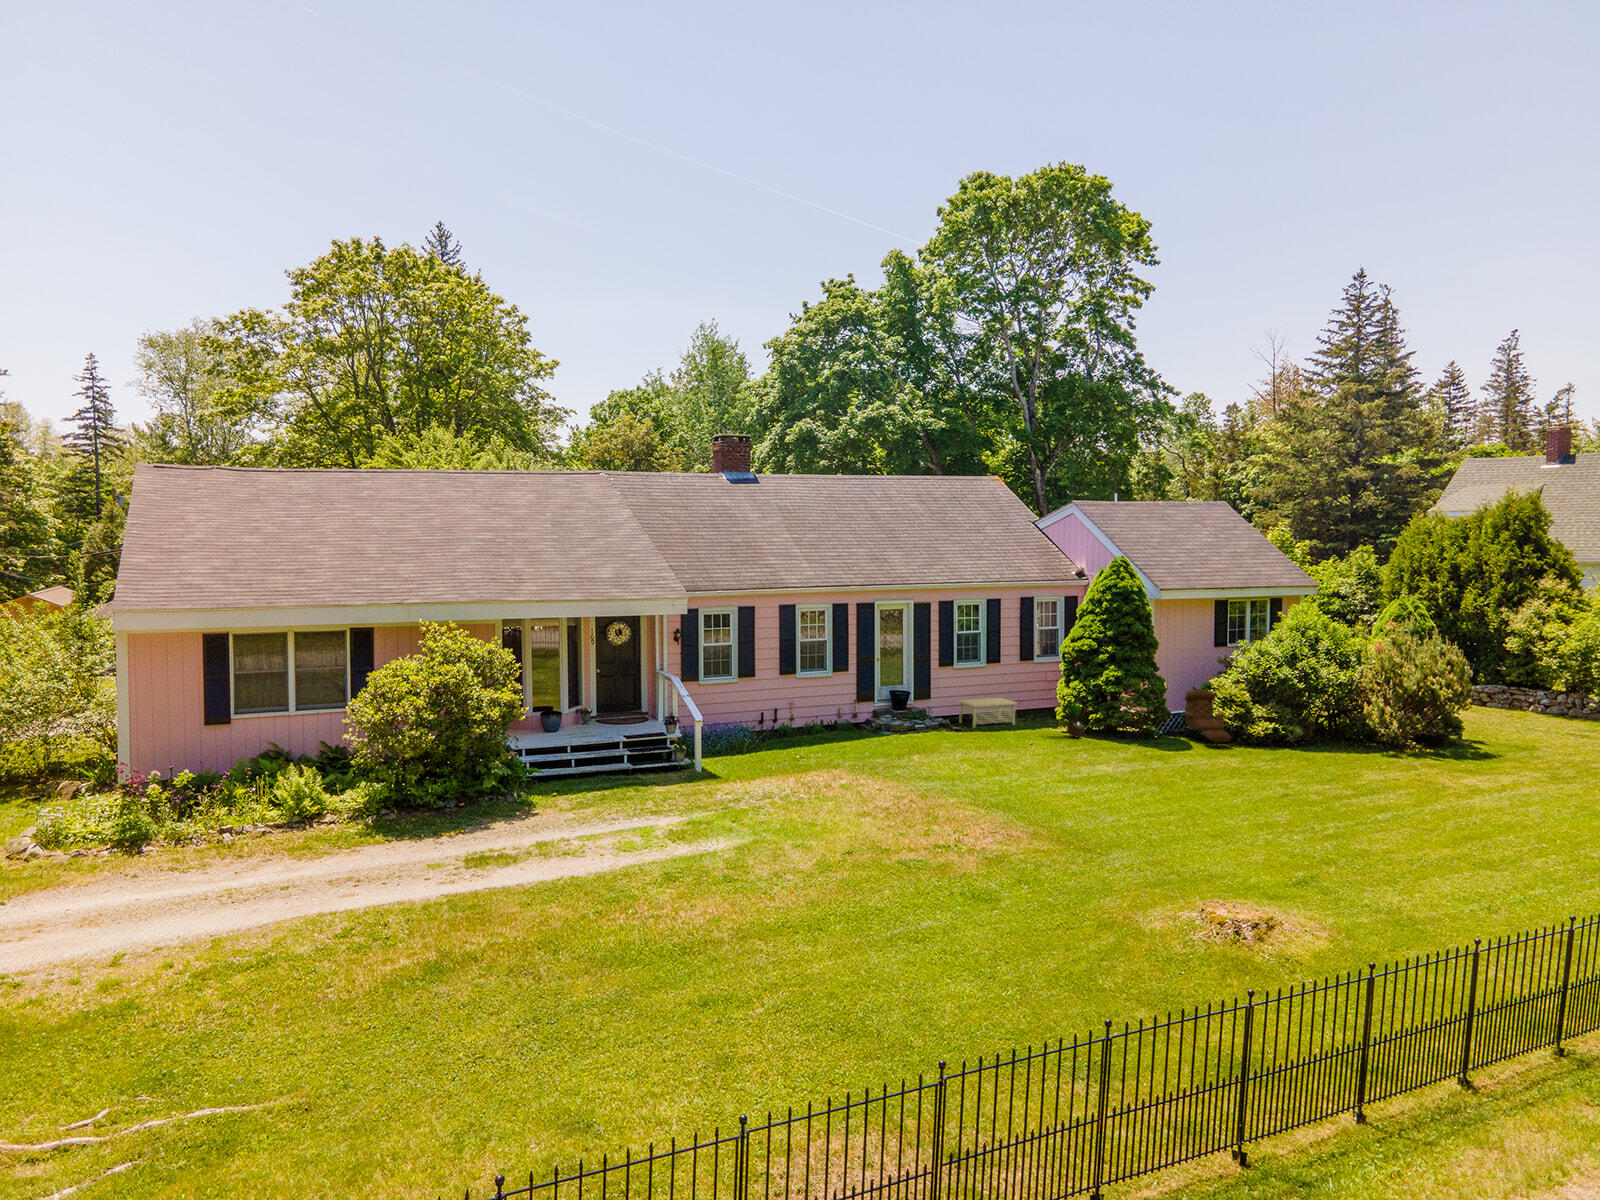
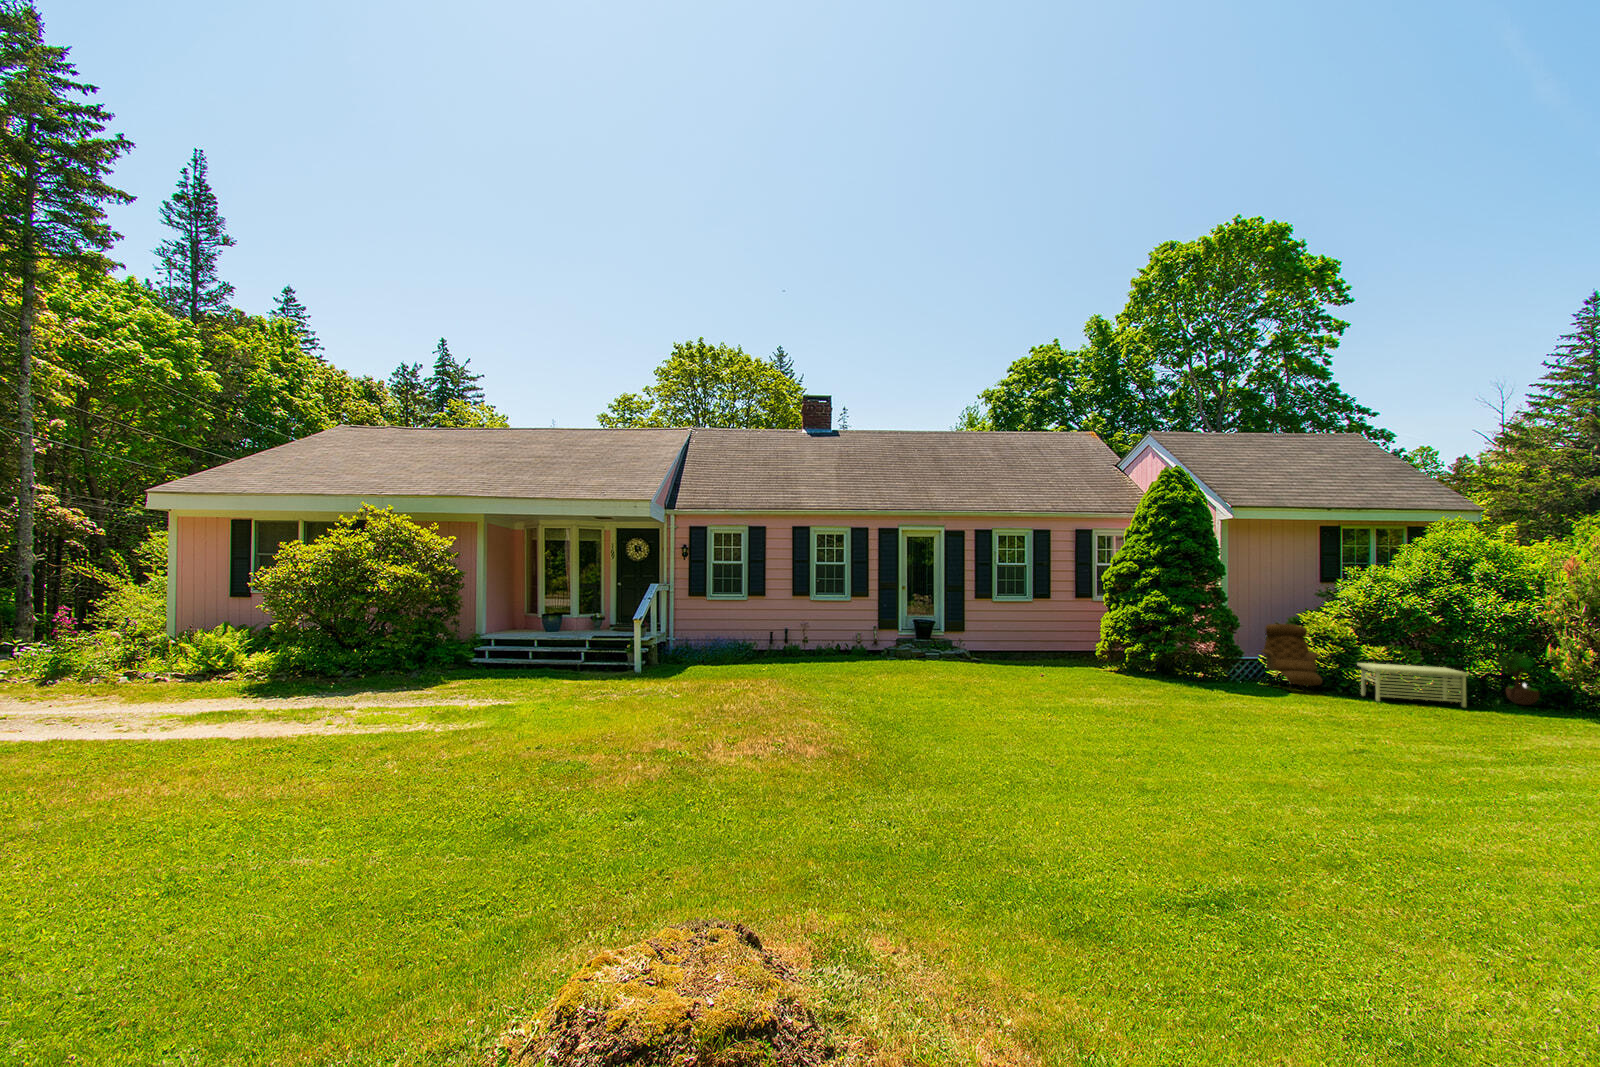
storage bench: present [958,698,1016,727] -> present [1357,663,1469,707]
potted tree: present [1062,702,1085,738] -> present [1496,652,1539,705]

